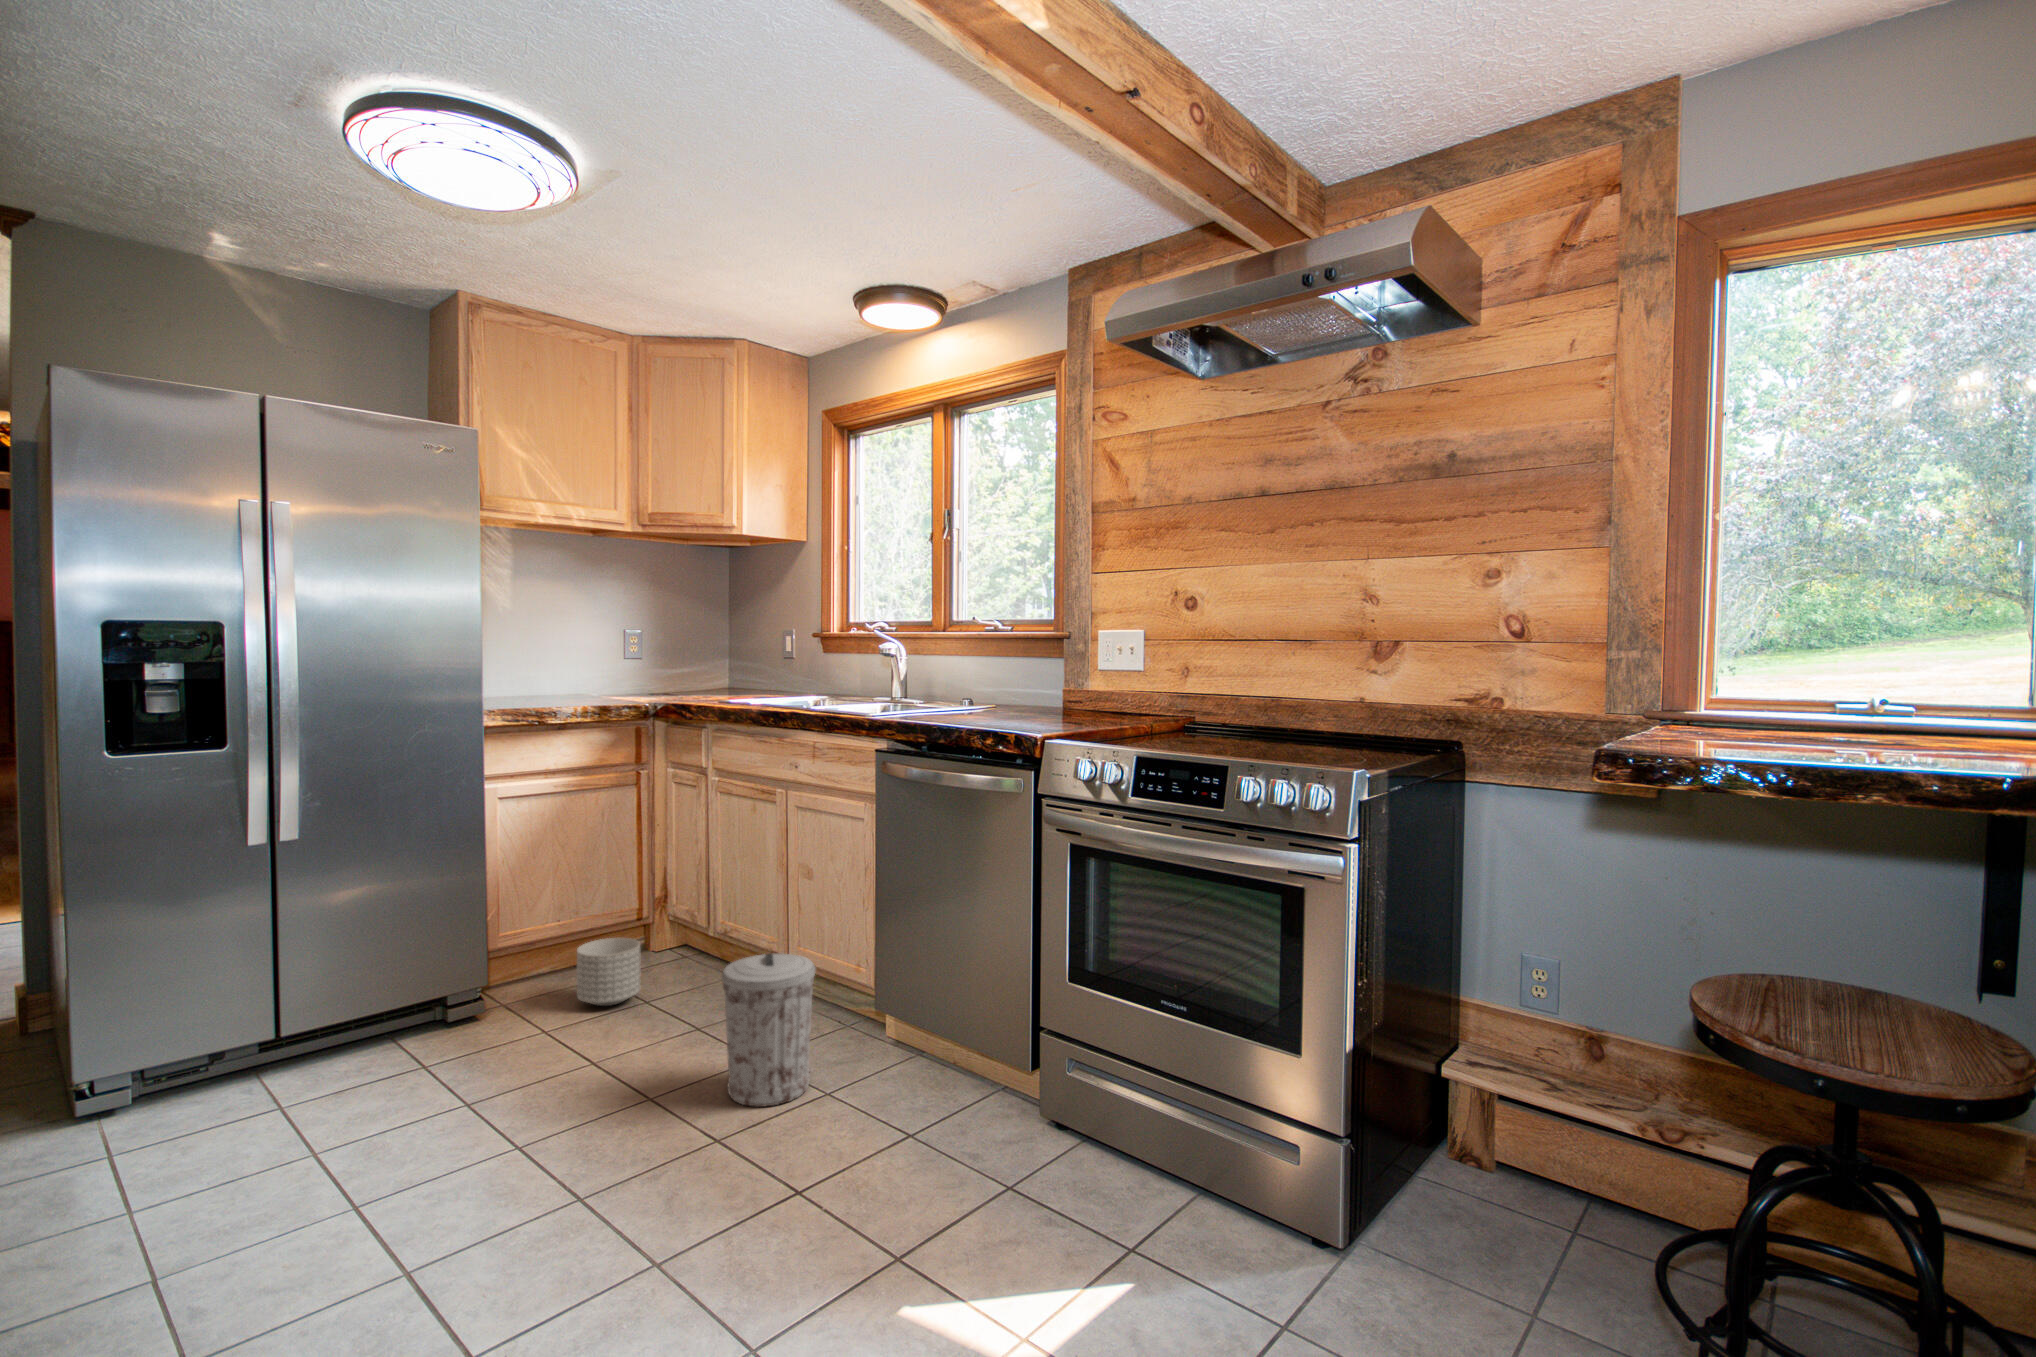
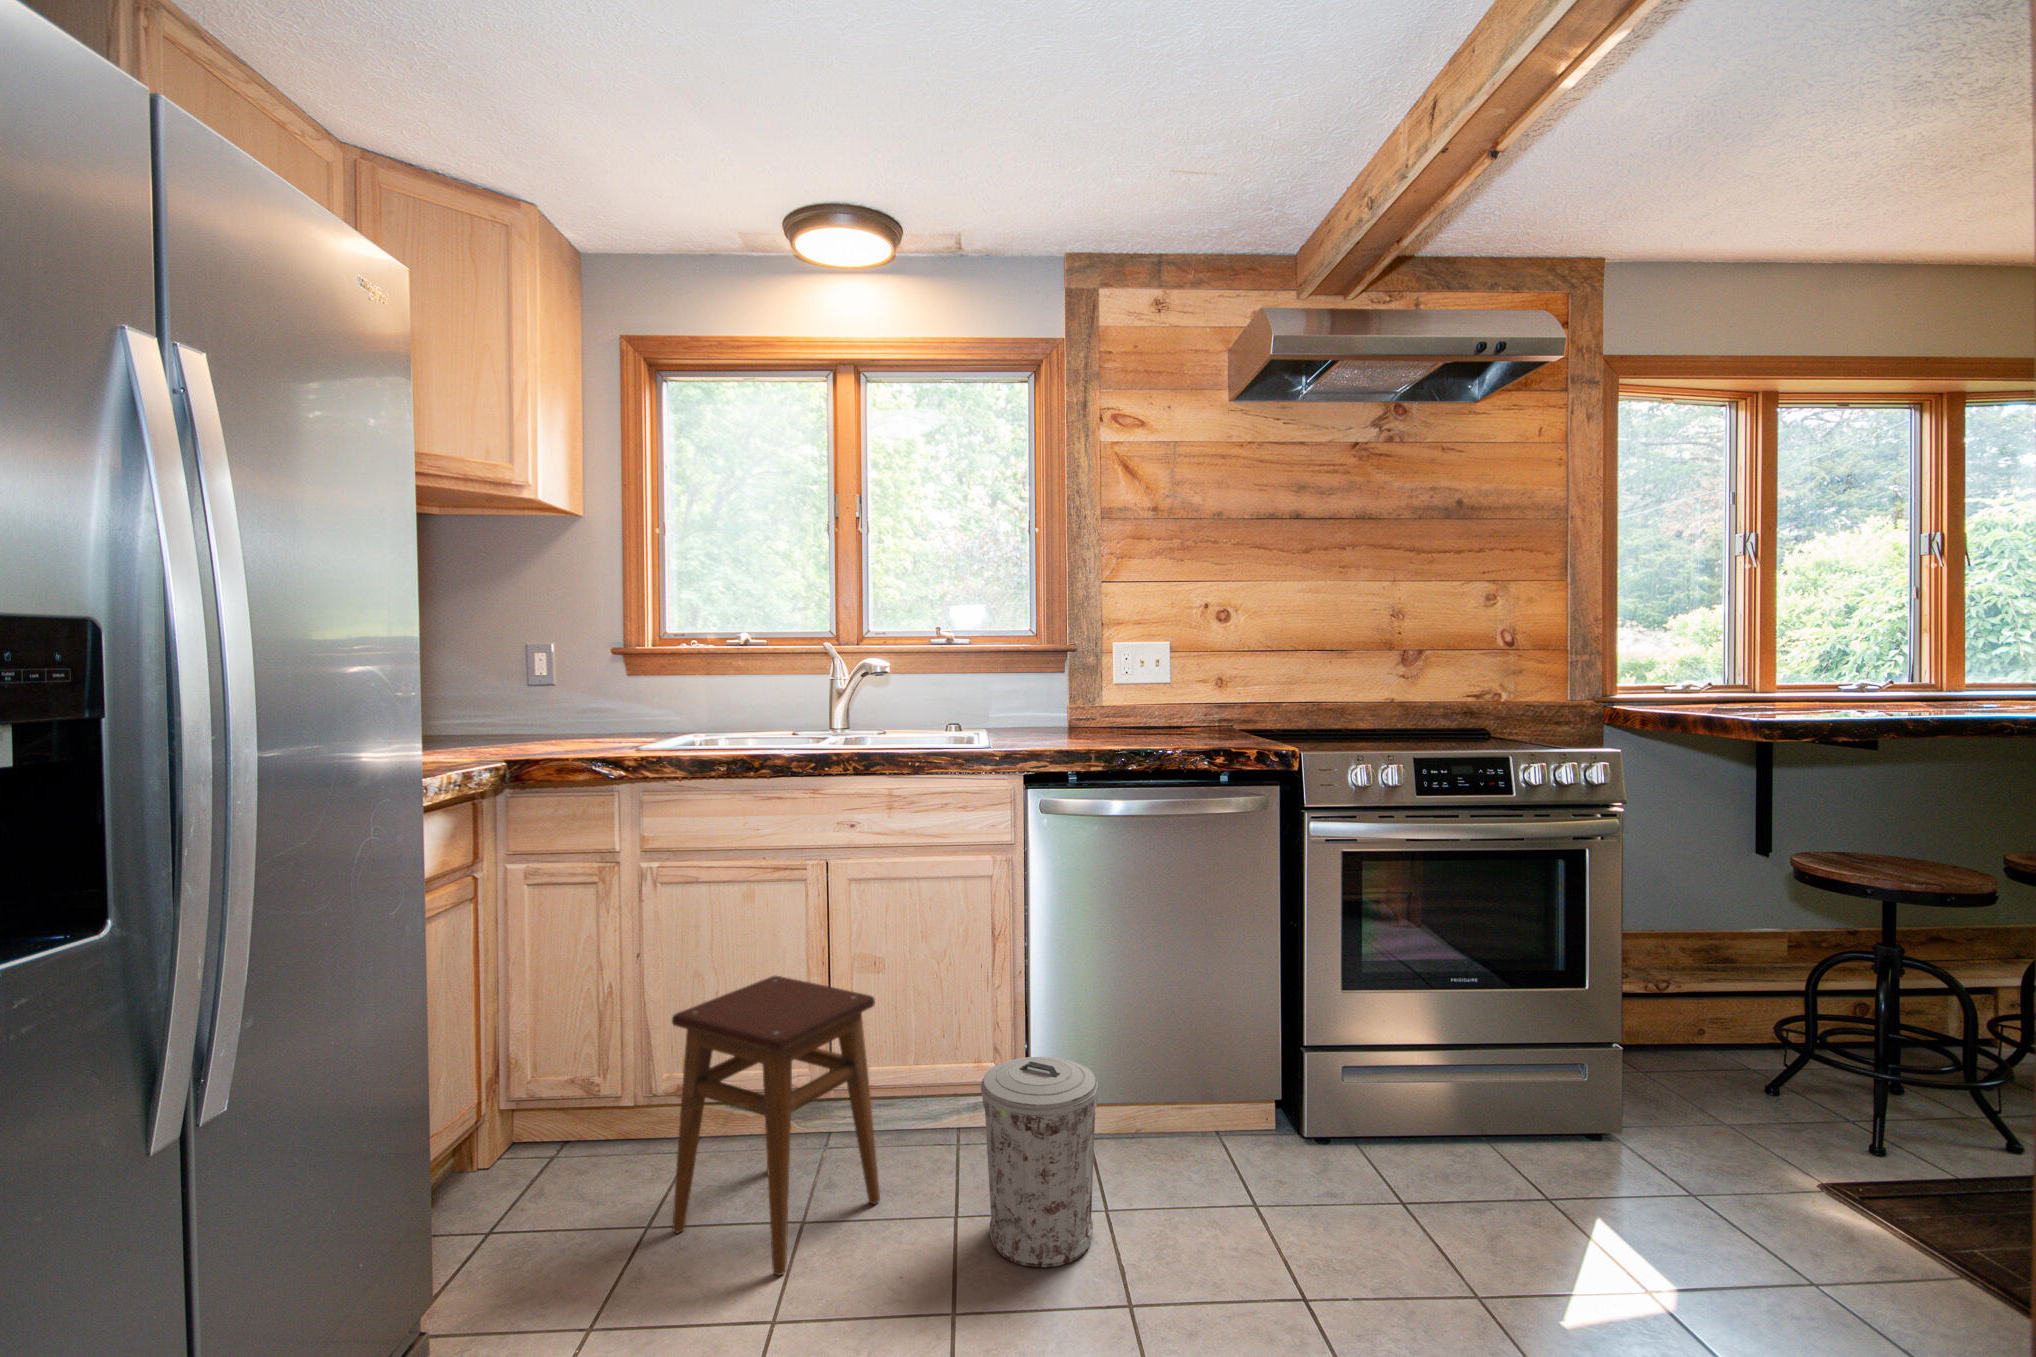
stool: none [638,865,749,1046] -> present [672,976,880,1275]
planter: present [577,938,640,1006] -> none [530,1138,635,1265]

